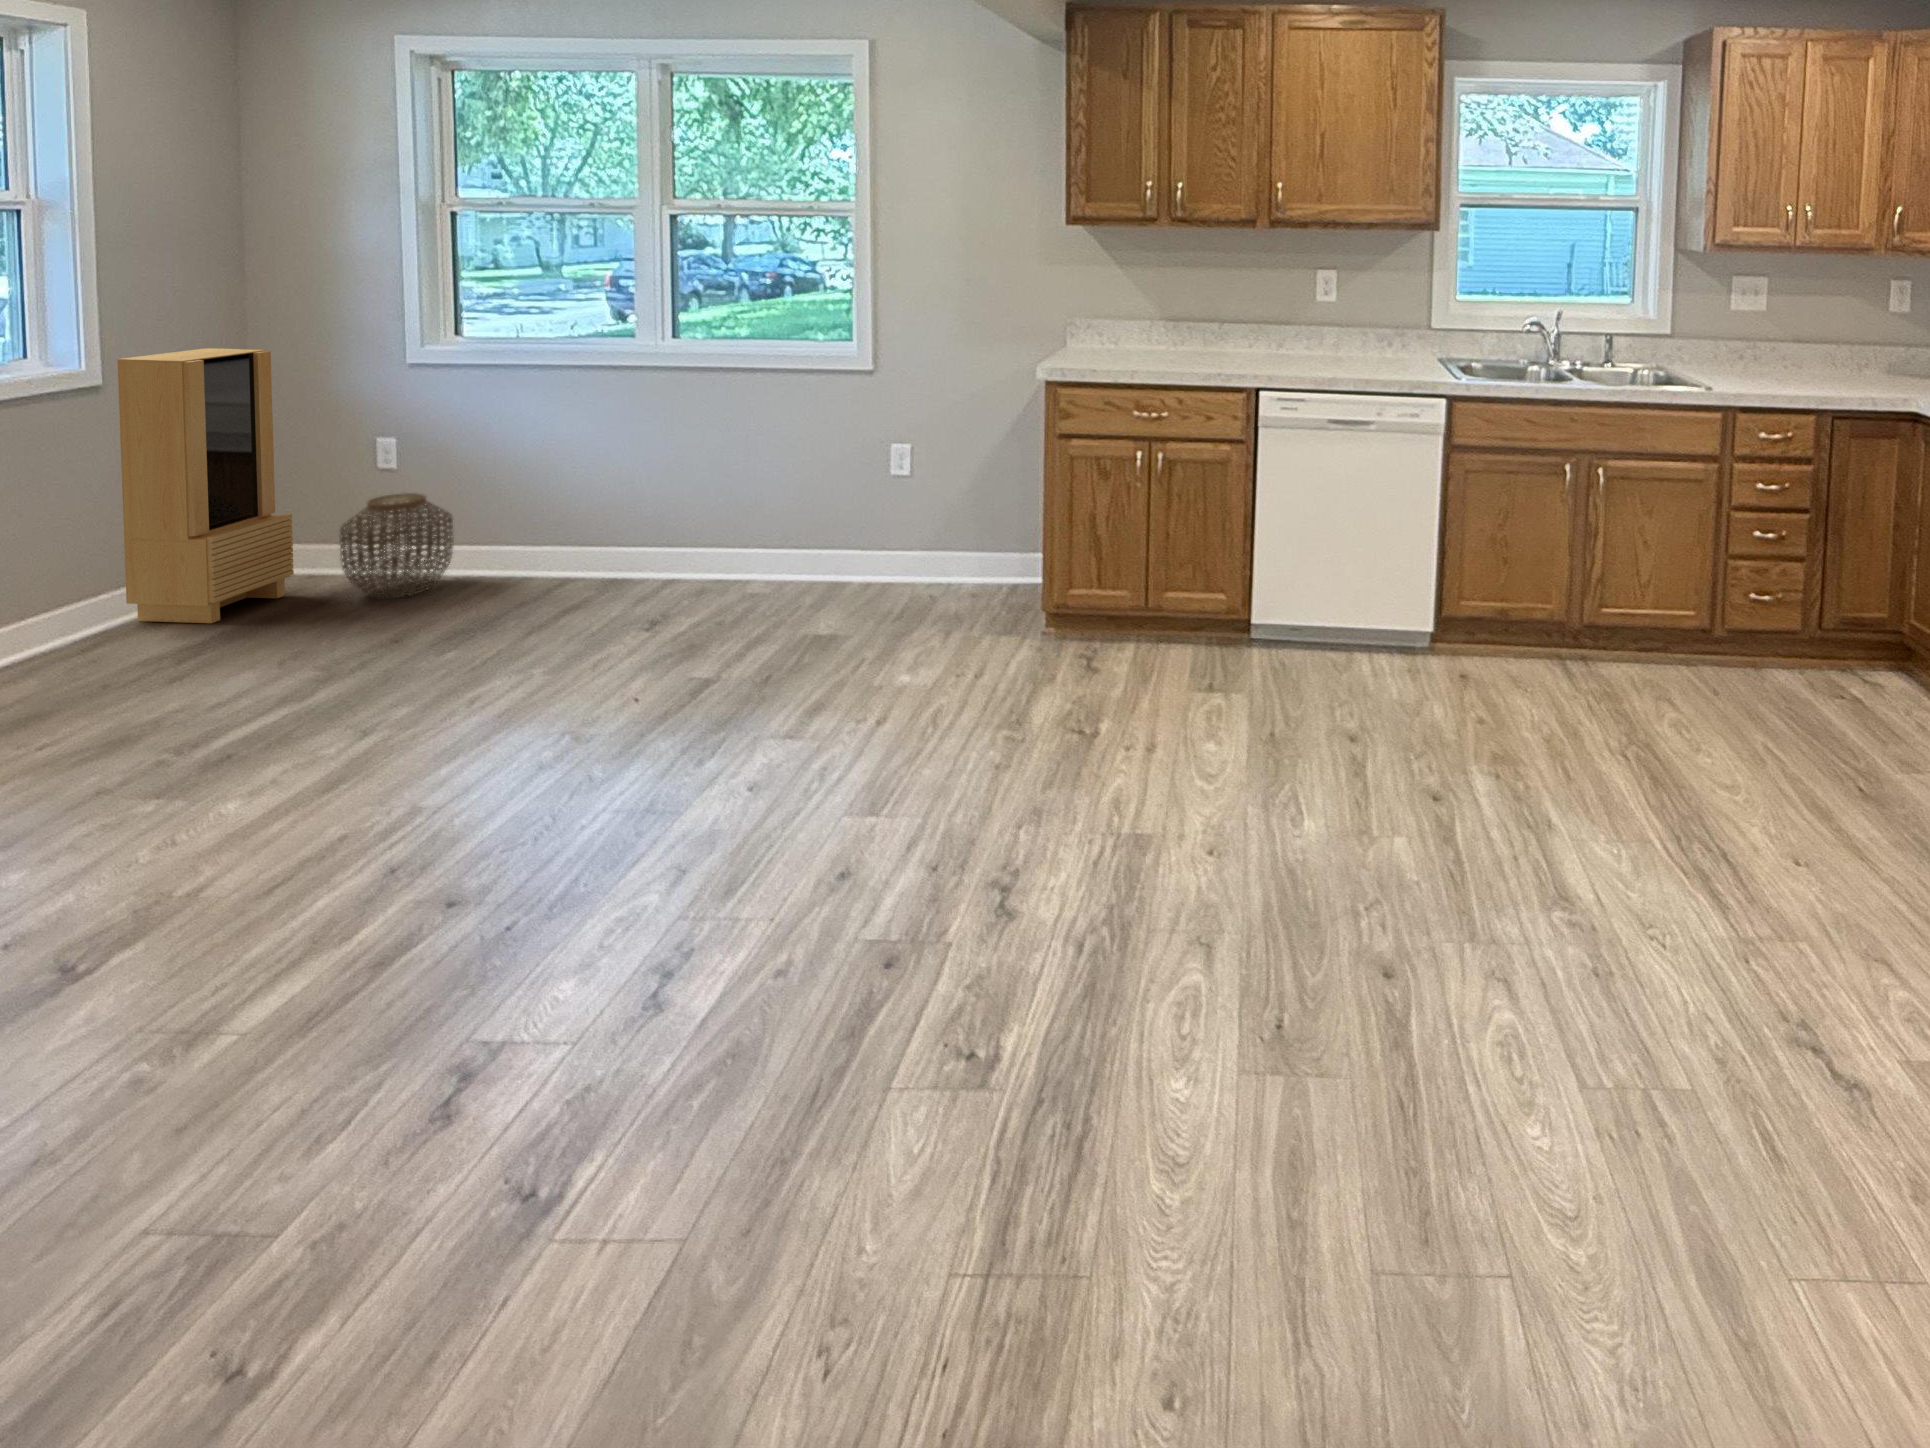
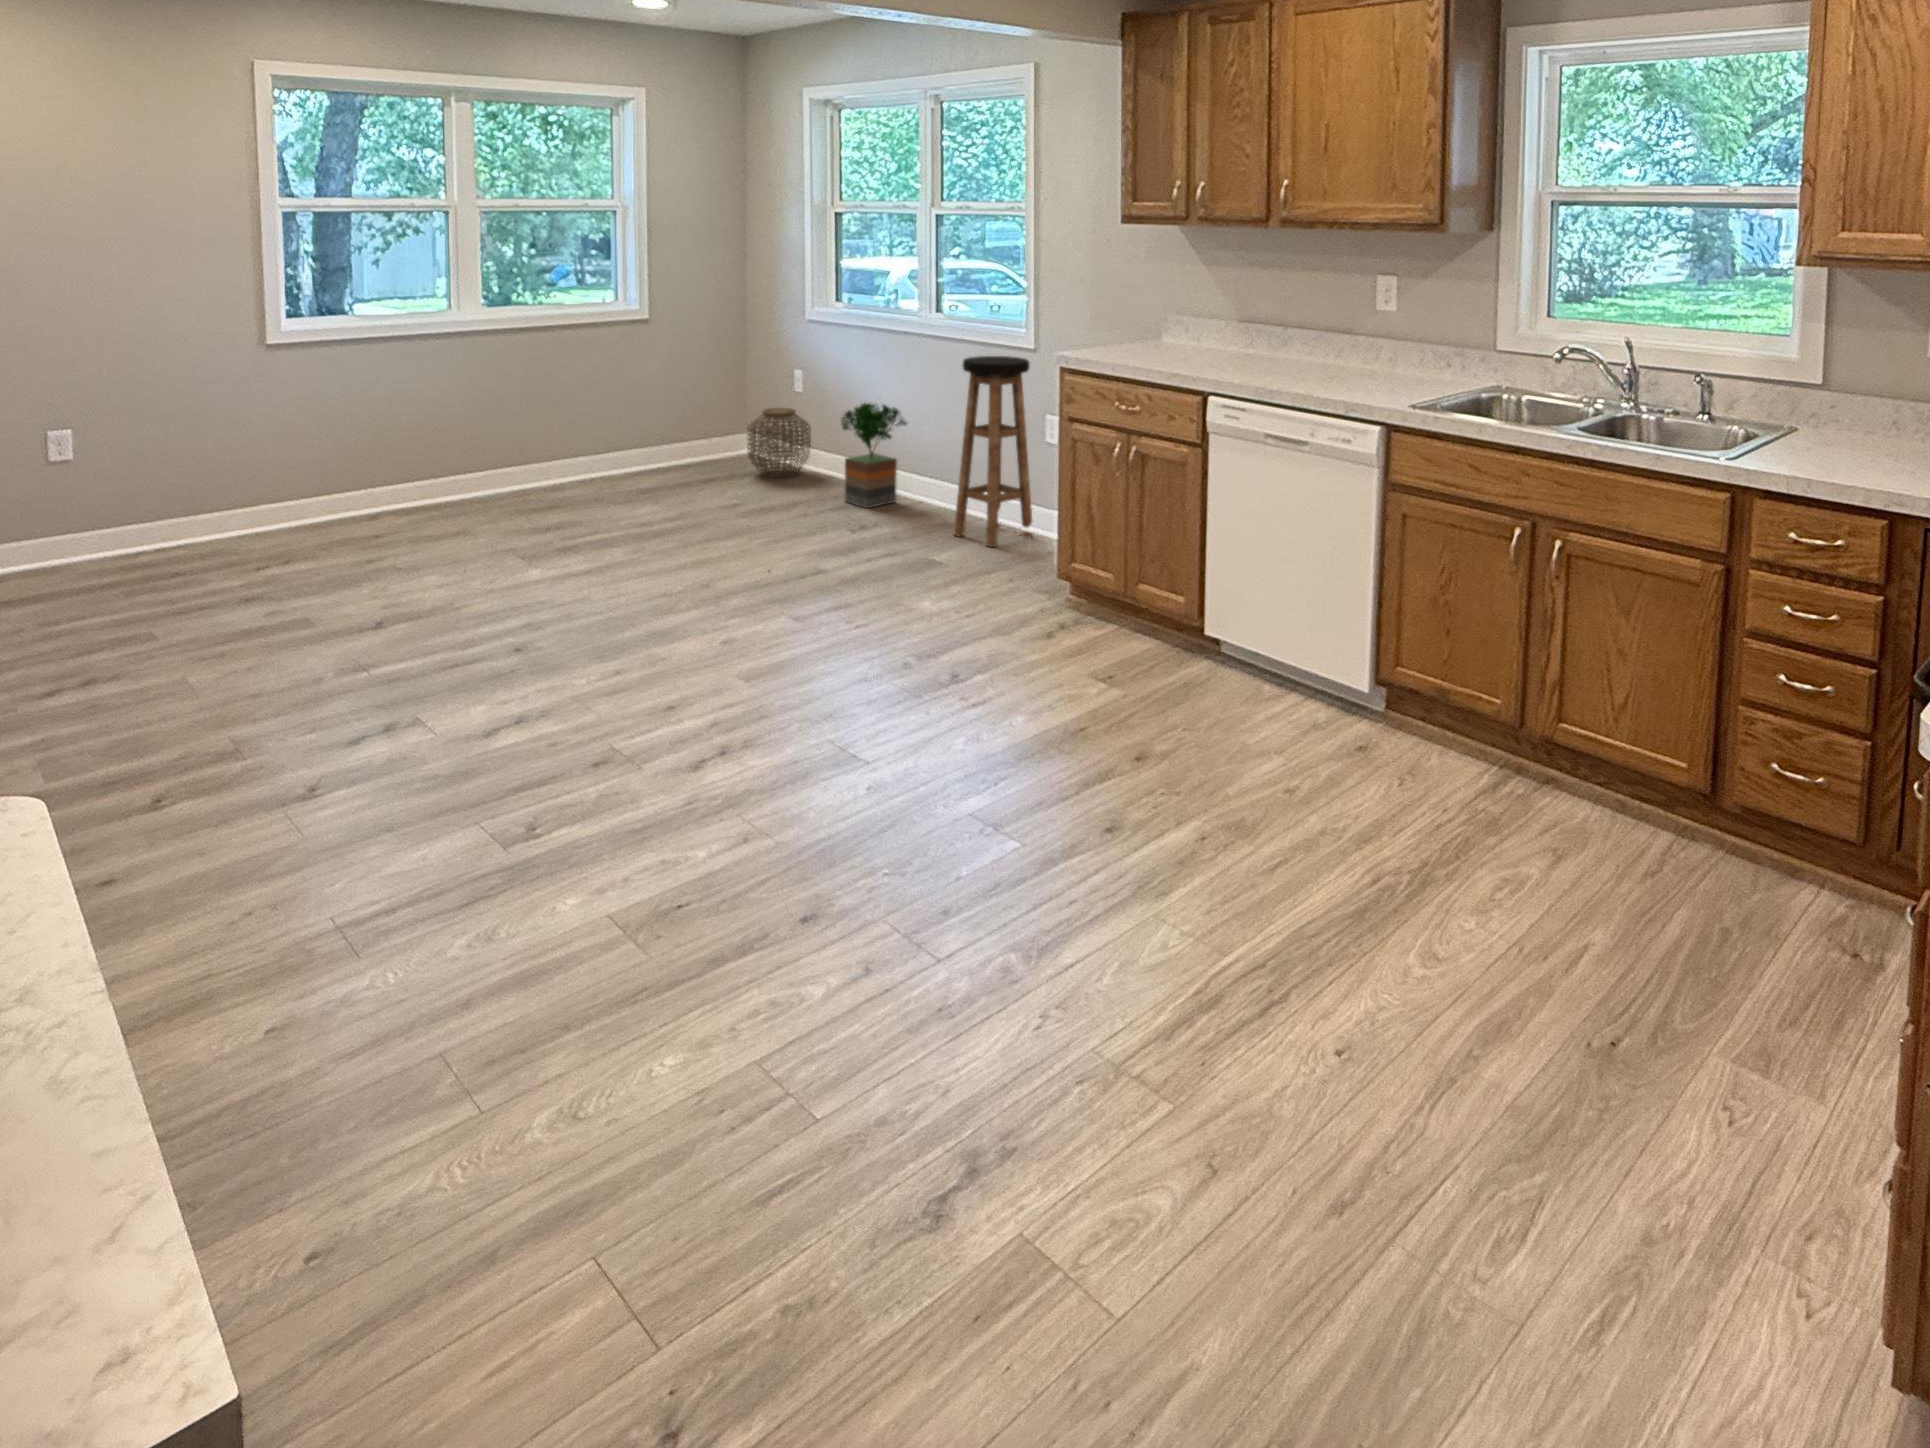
storage cabinet: present [117,348,294,623] -> none [657,301,736,472]
bar stool: none [810,381,900,607] -> present [954,356,1033,547]
potted tree: none [578,462,676,603] -> present [841,403,907,508]

